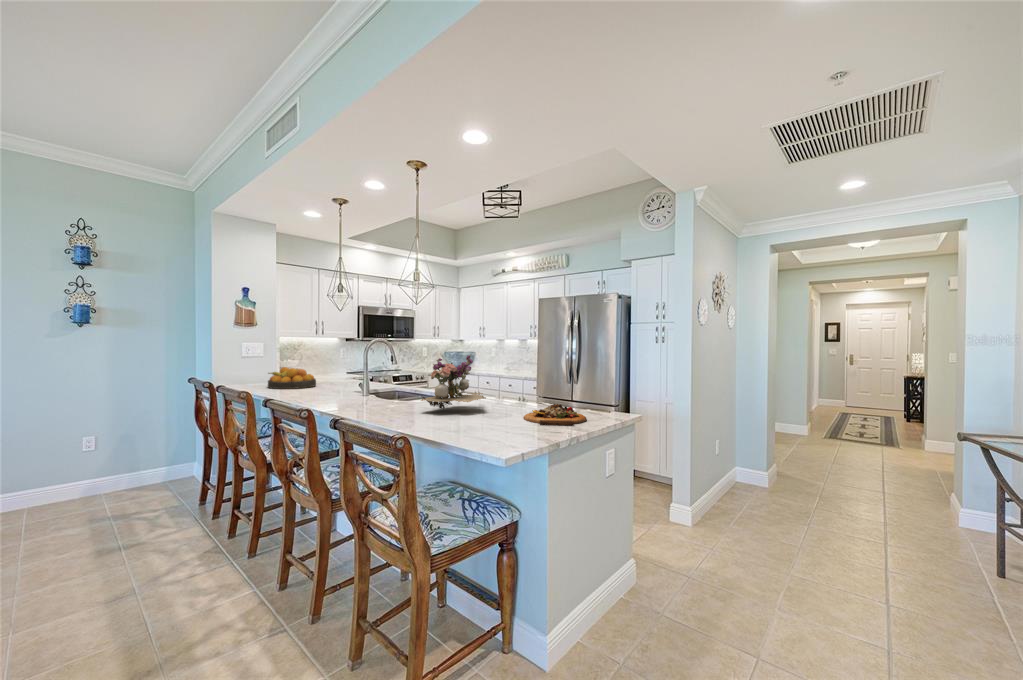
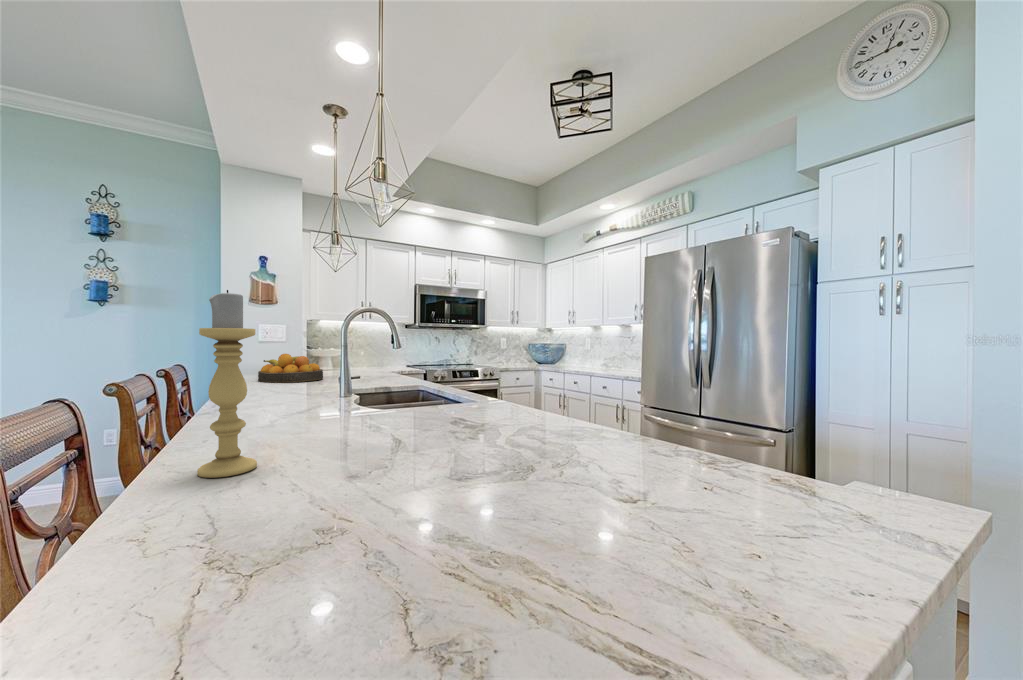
candle holder: none [388,347,409,421] -> present [197,290,257,478]
flower arrangement: present [421,355,486,410] -> none [326,323,487,444]
cutting board: present [523,404,587,426] -> none [540,456,752,574]

